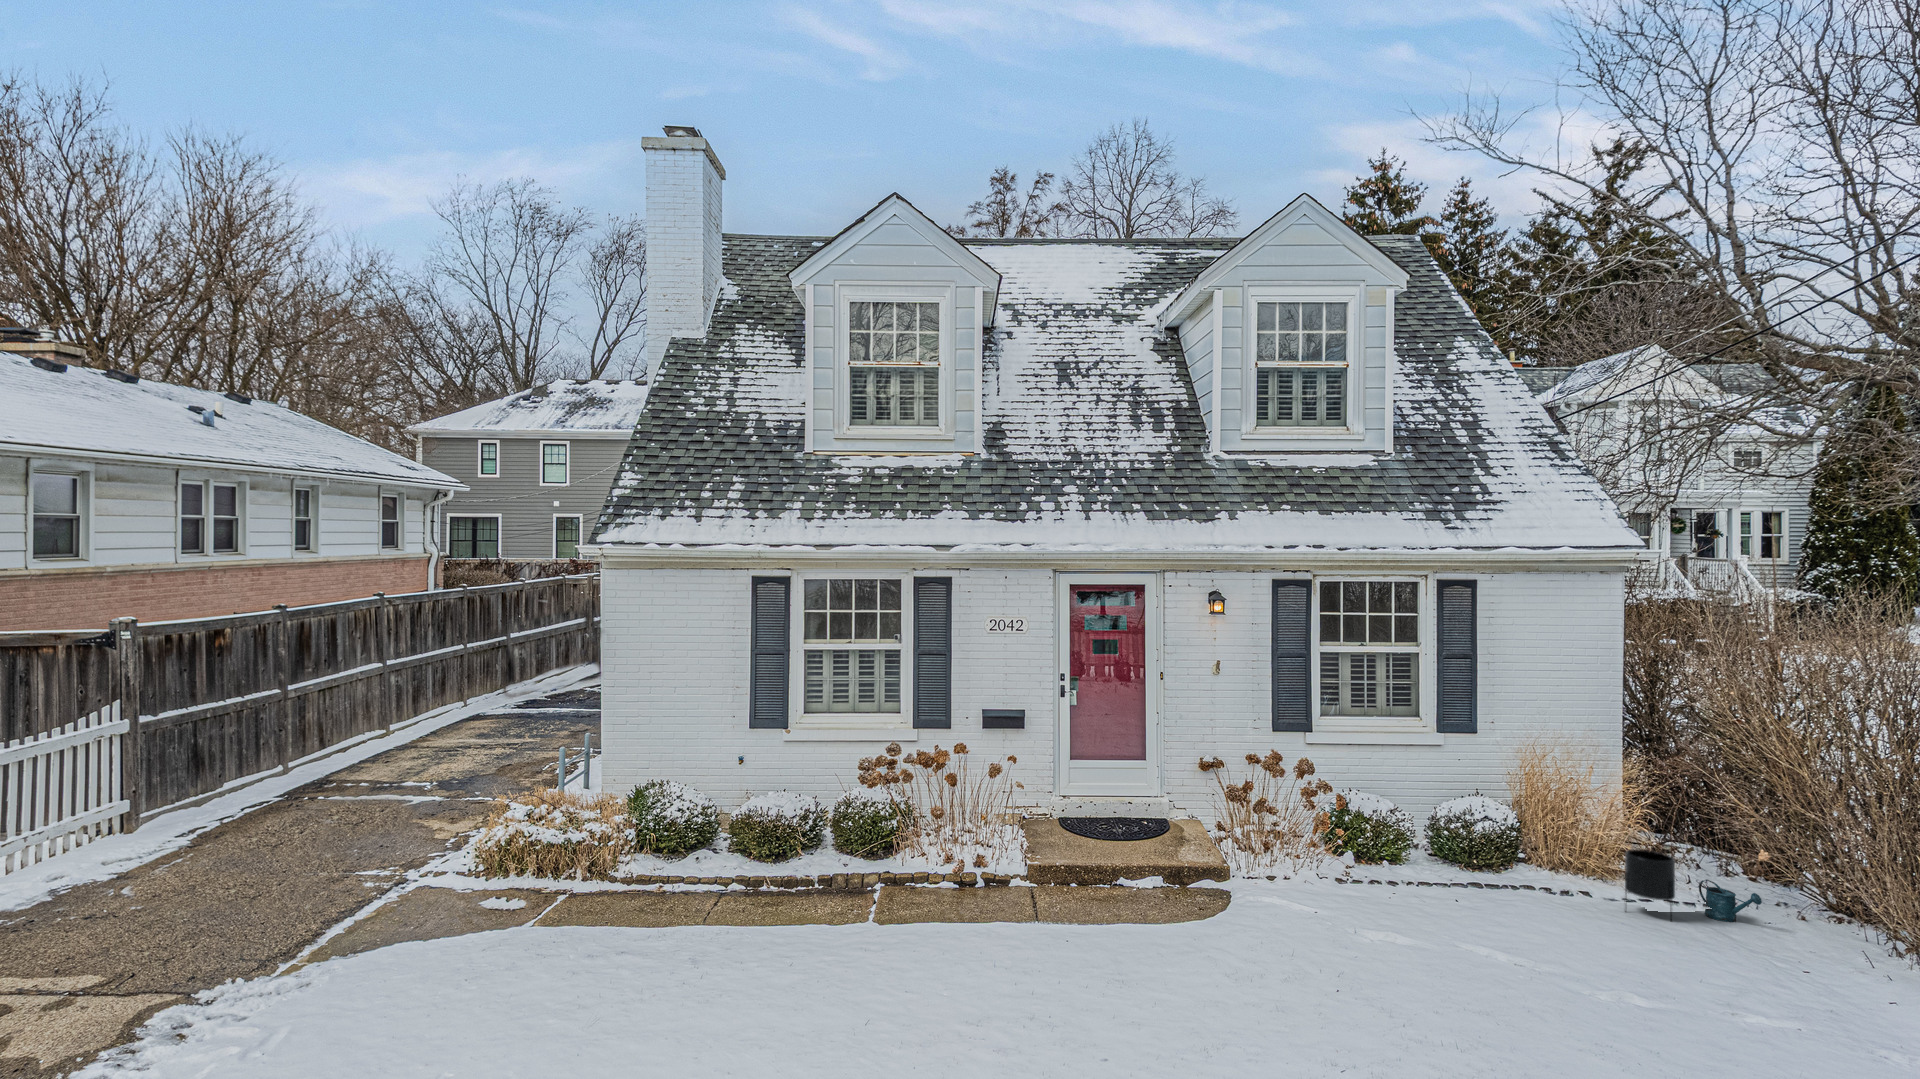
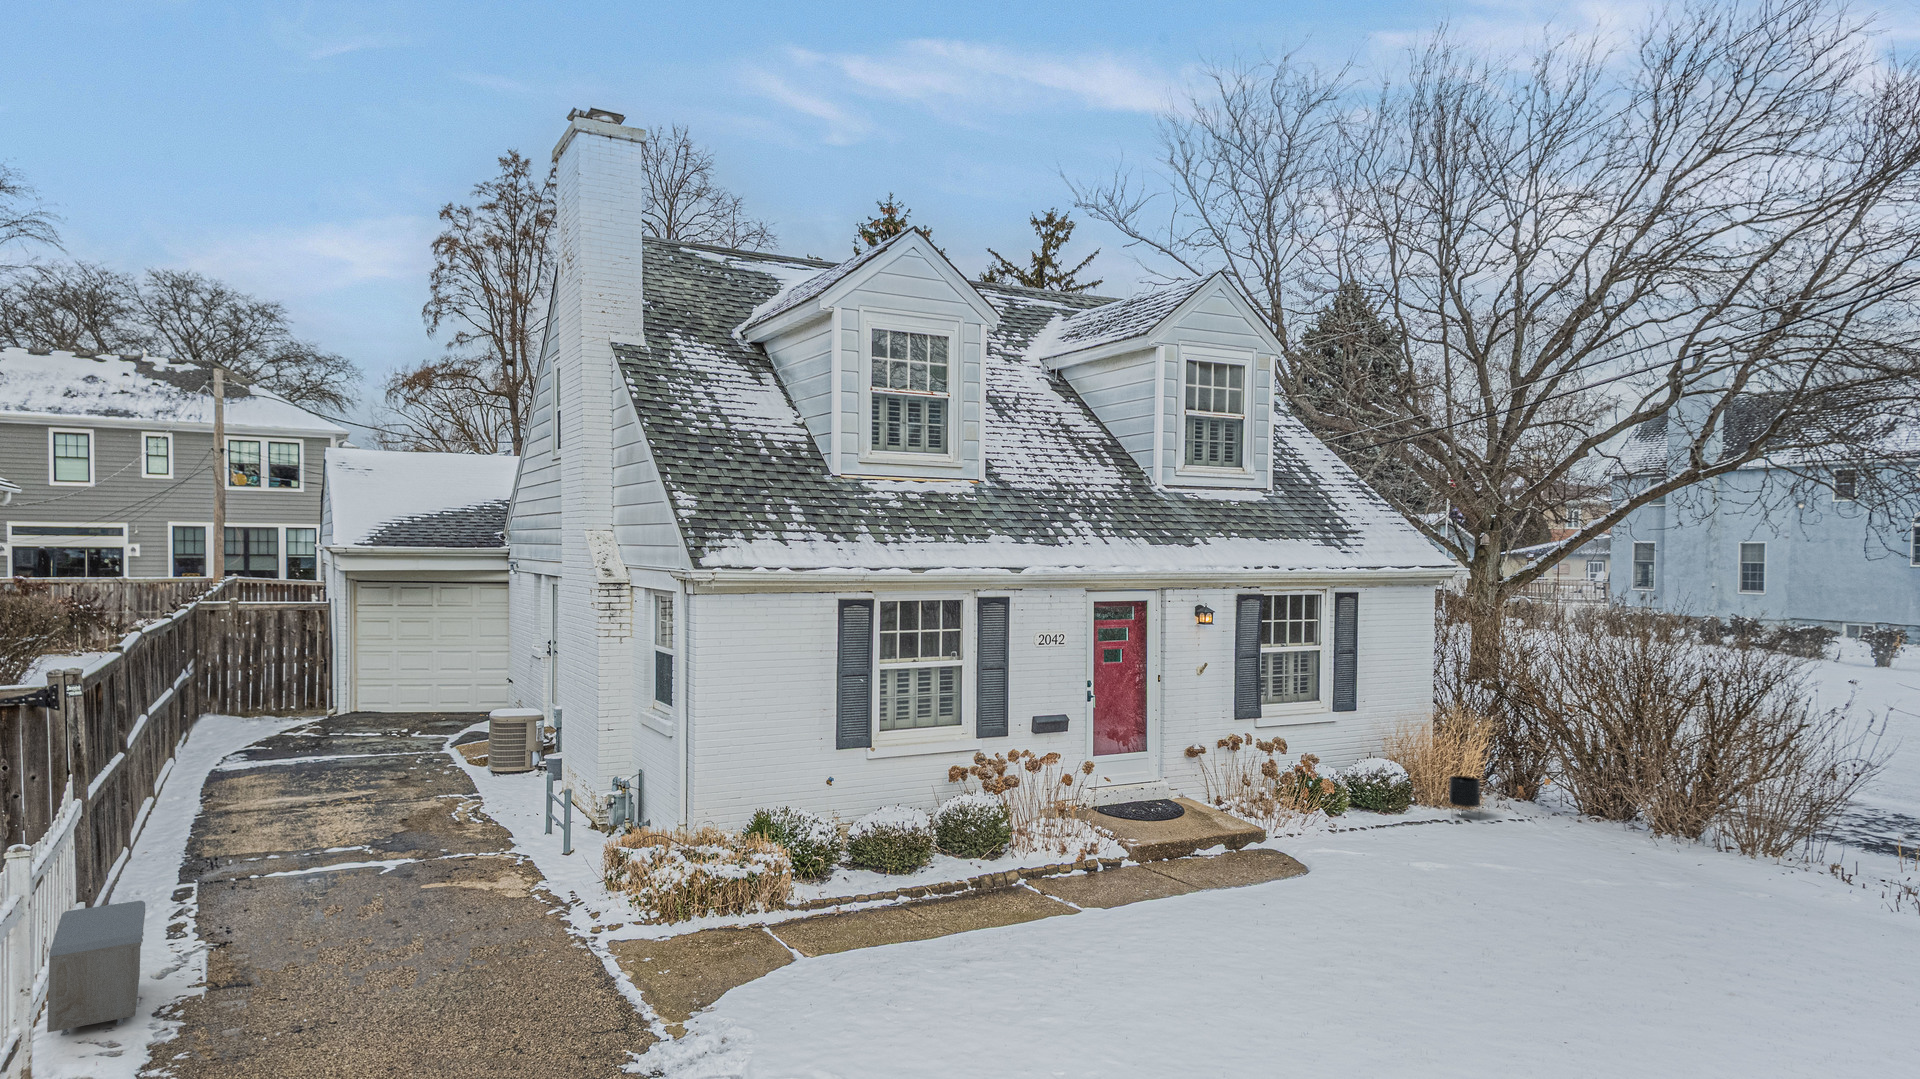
storage bench: none [31,784,151,871] -> present [47,901,145,1036]
watering can: present [1699,880,1762,922] -> none [1481,791,1521,816]

